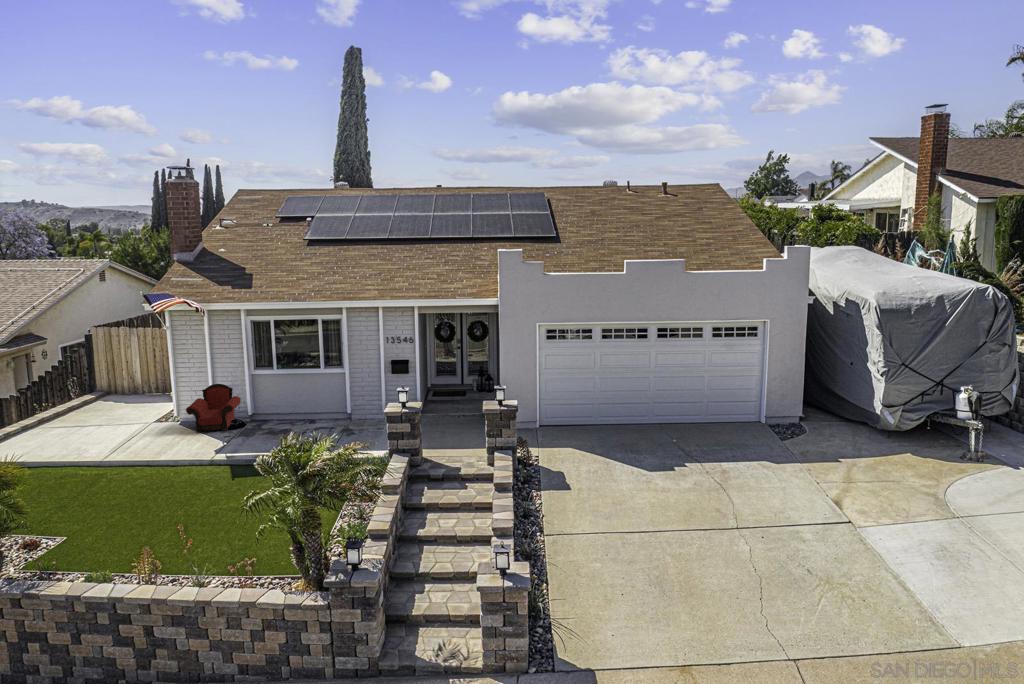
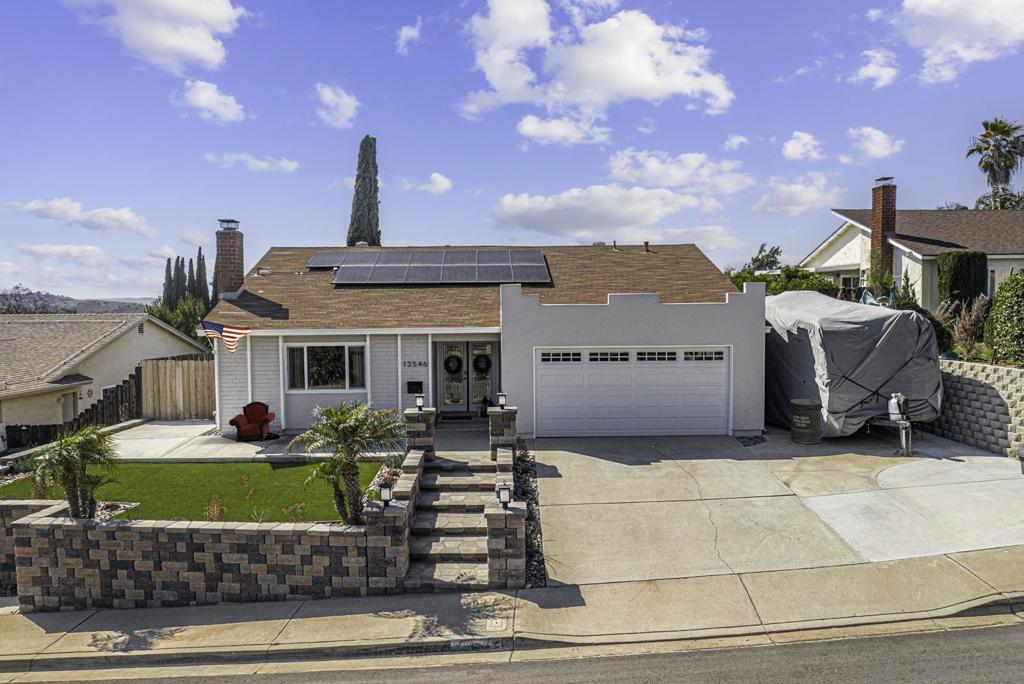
trash can: none [836,387,878,442] -> present [790,399,824,444]

